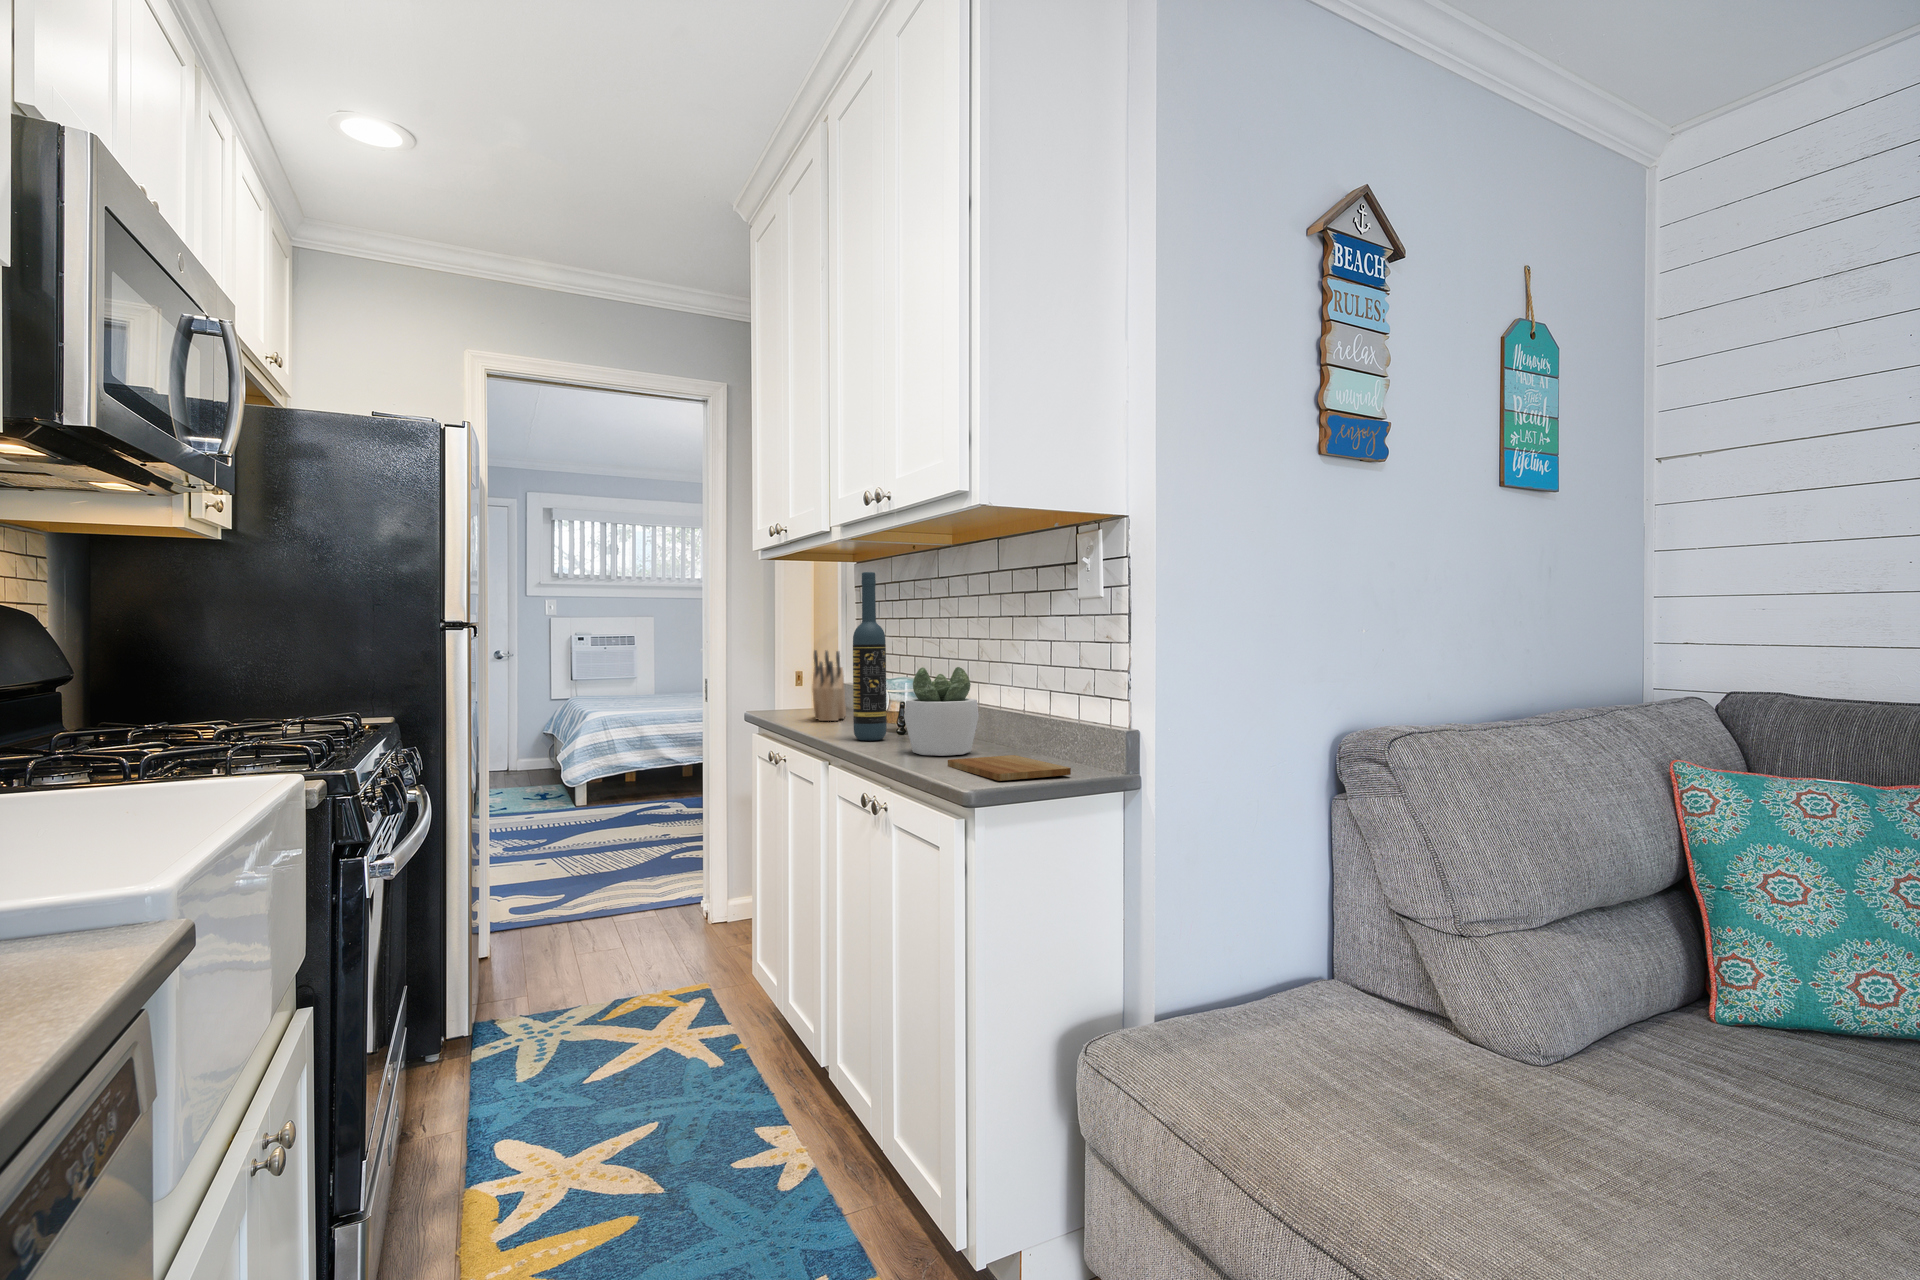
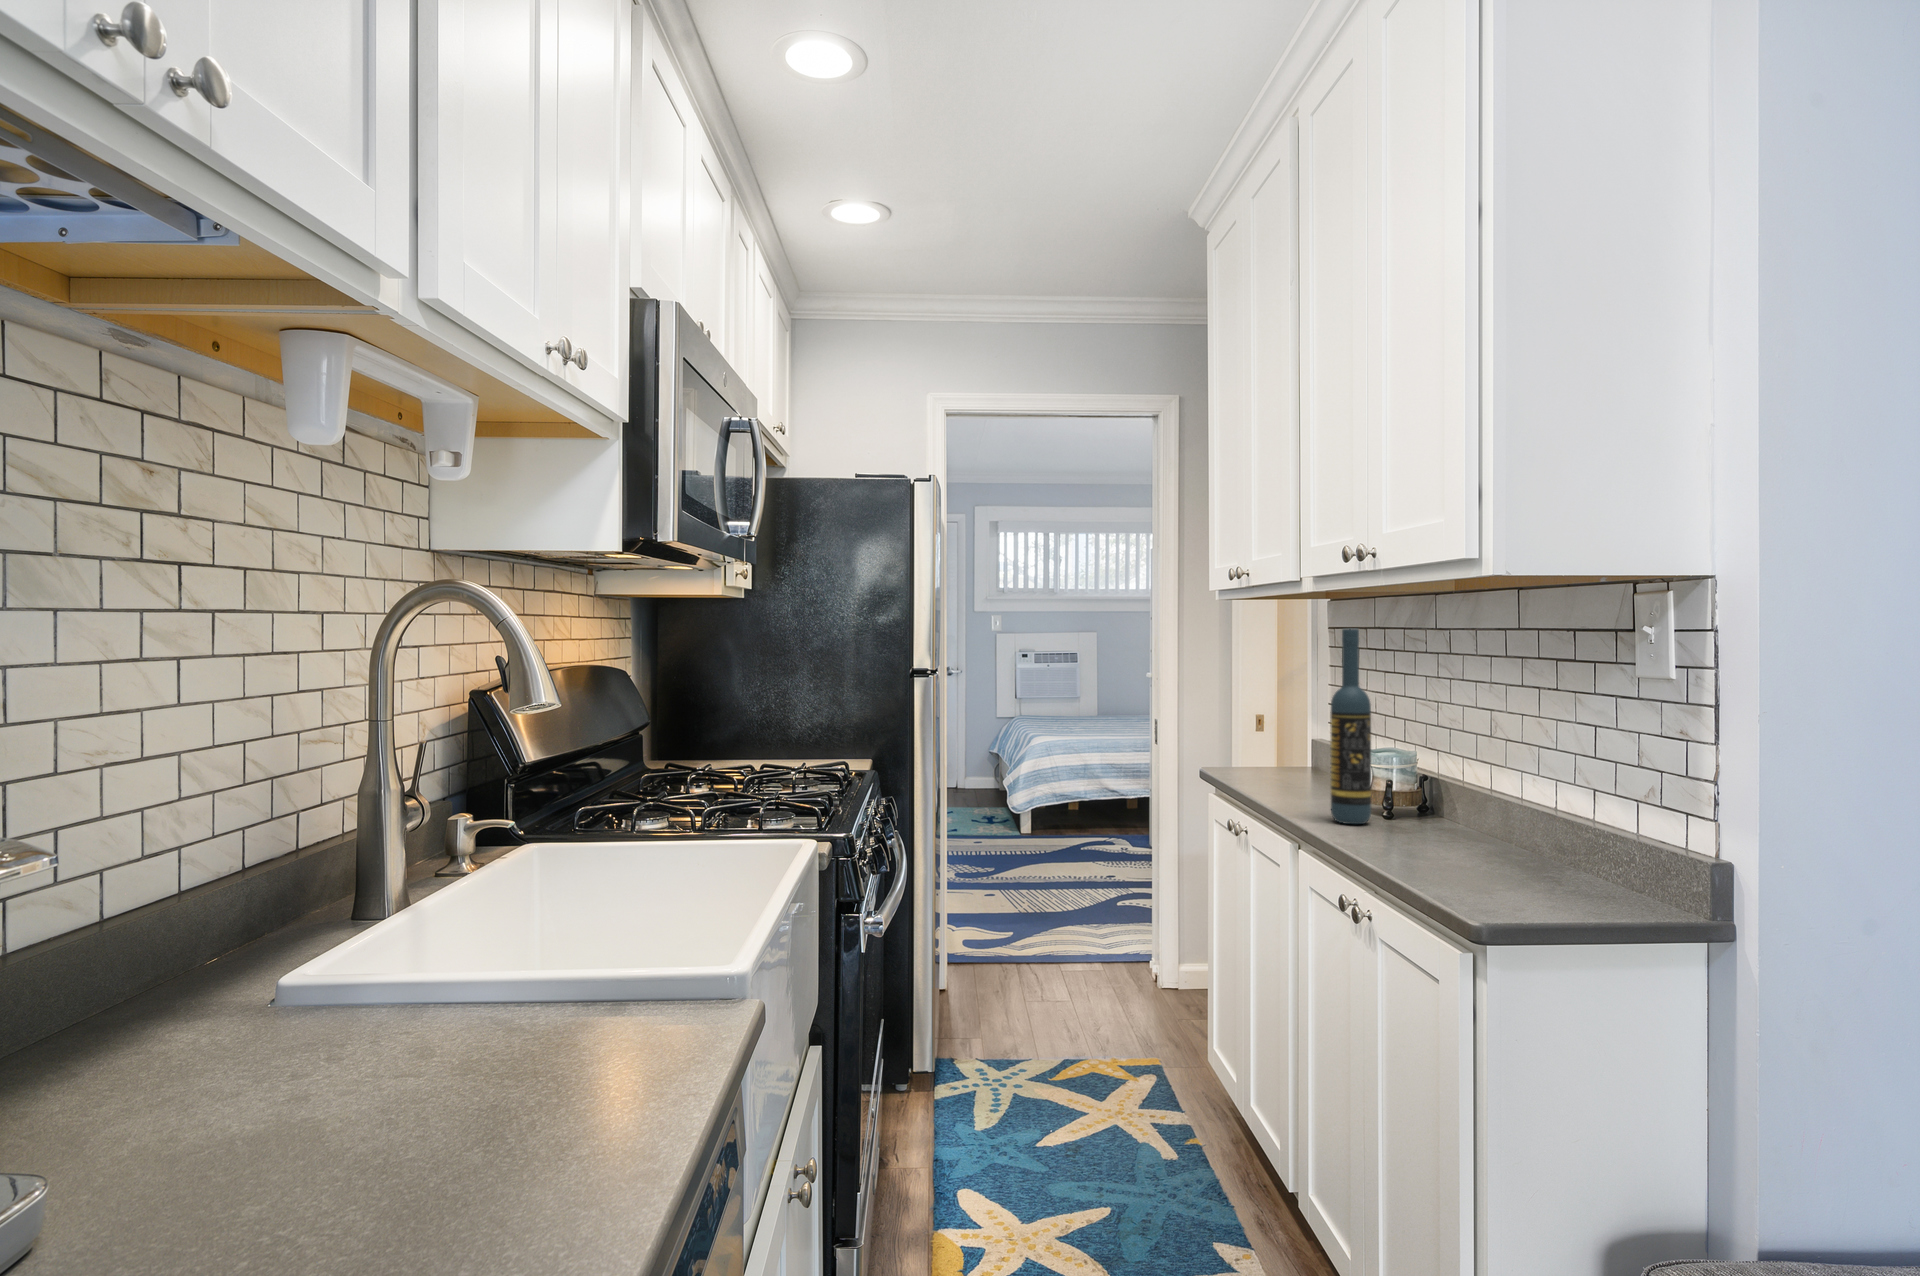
knife block: present [812,650,846,721] -> none [1280,706,1320,788]
succulent plant: present [904,667,979,756] -> none [1394,748,1493,858]
cutting board: present [948,755,1071,781] -> none [1451,868,1622,909]

